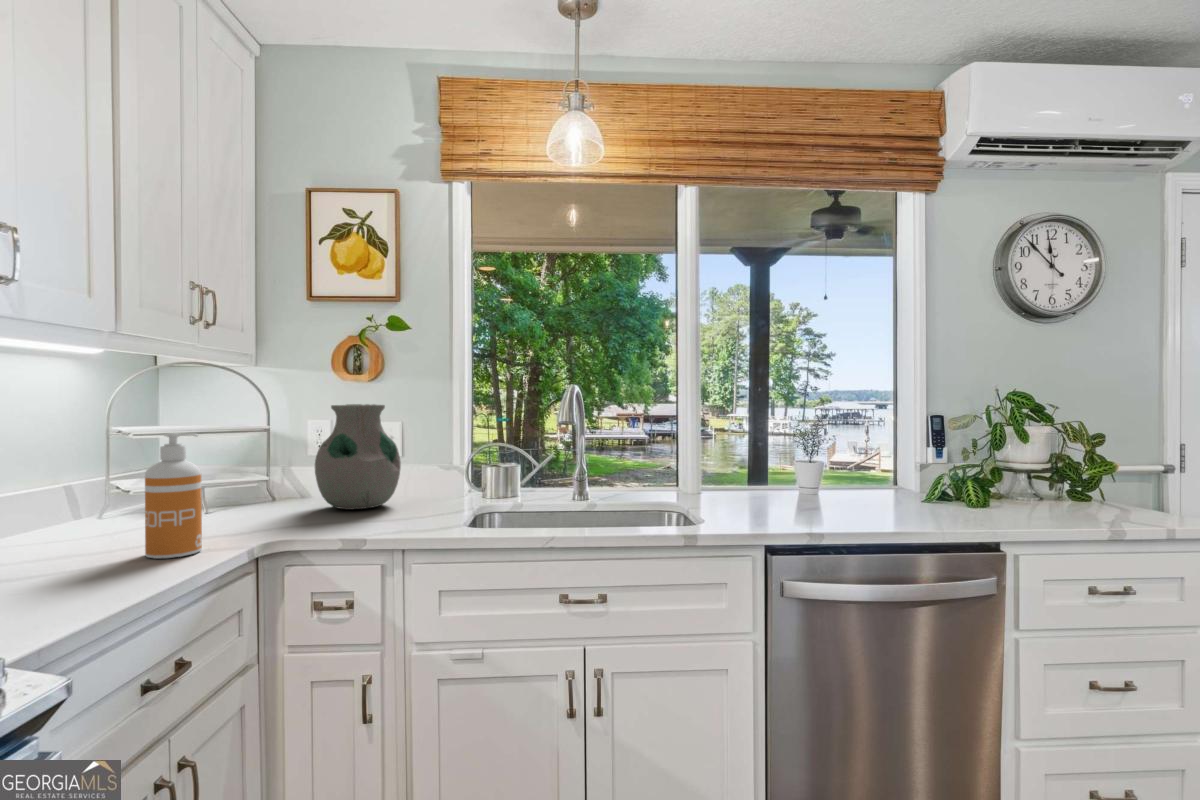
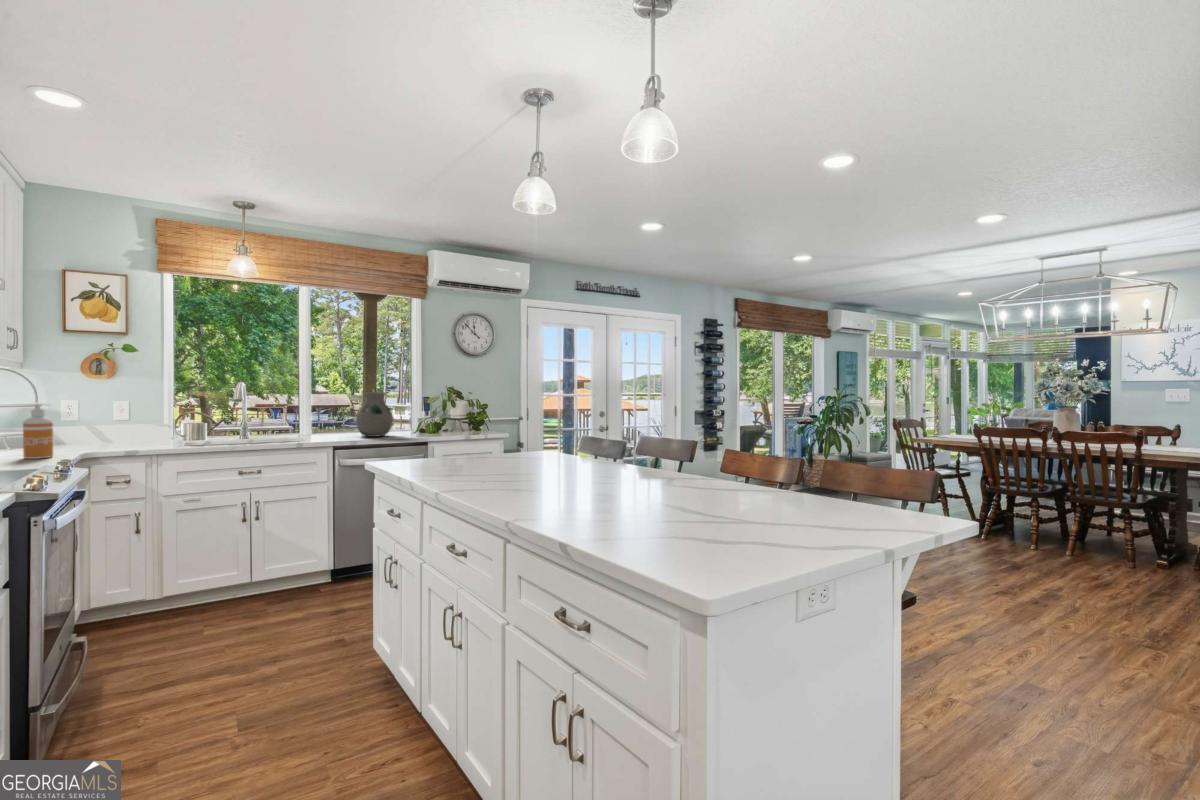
vase: present [315,404,401,510] -> present [356,392,393,437]

